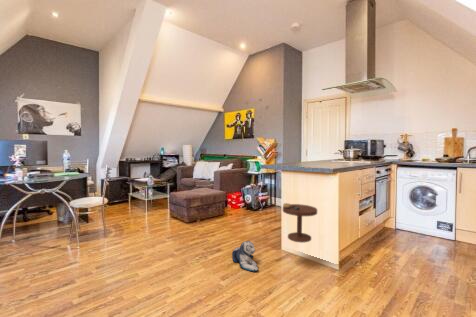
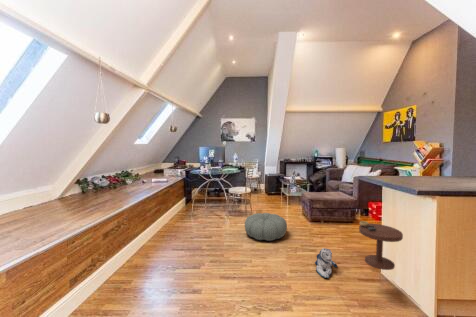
pouf: none [122,222,181,260] -> present [245,213,287,241]

